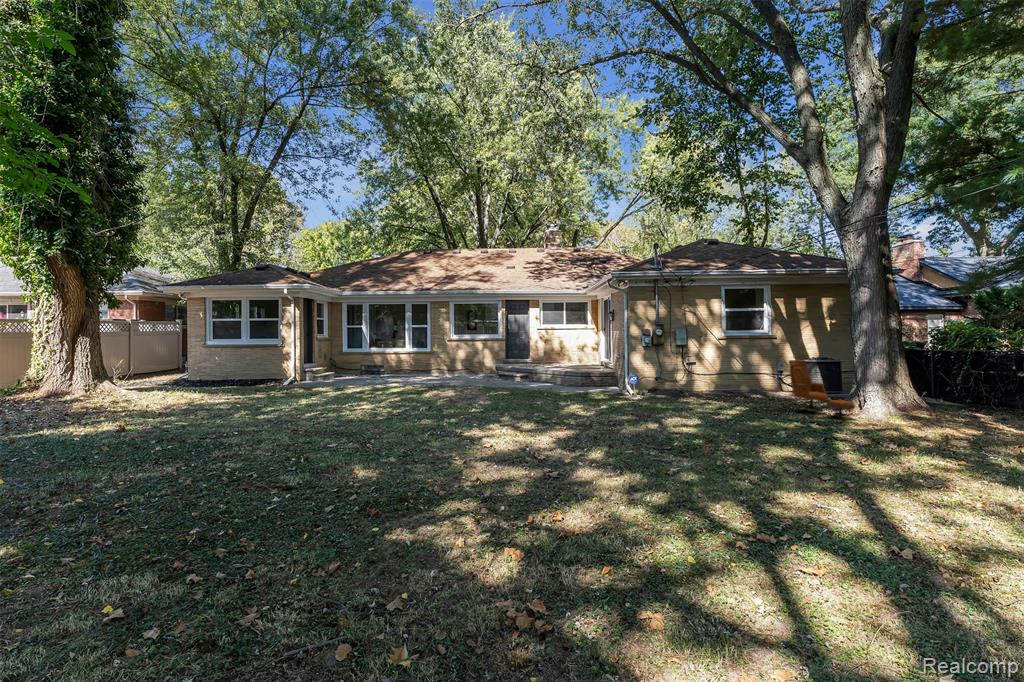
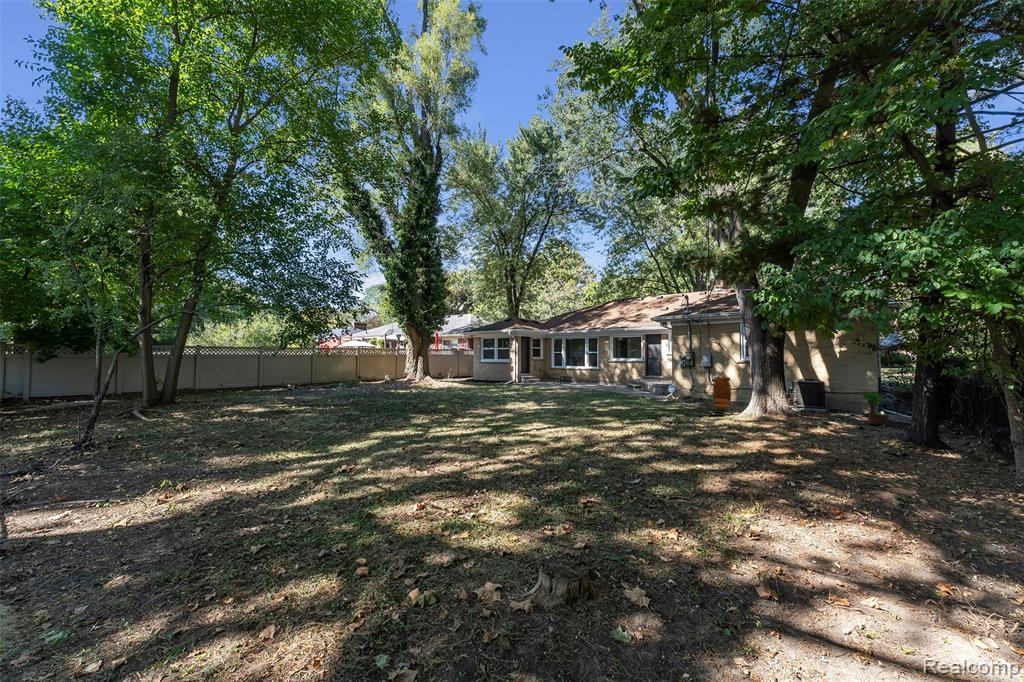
potted tree: none [966,366,1003,410] -> present [863,391,888,425]

